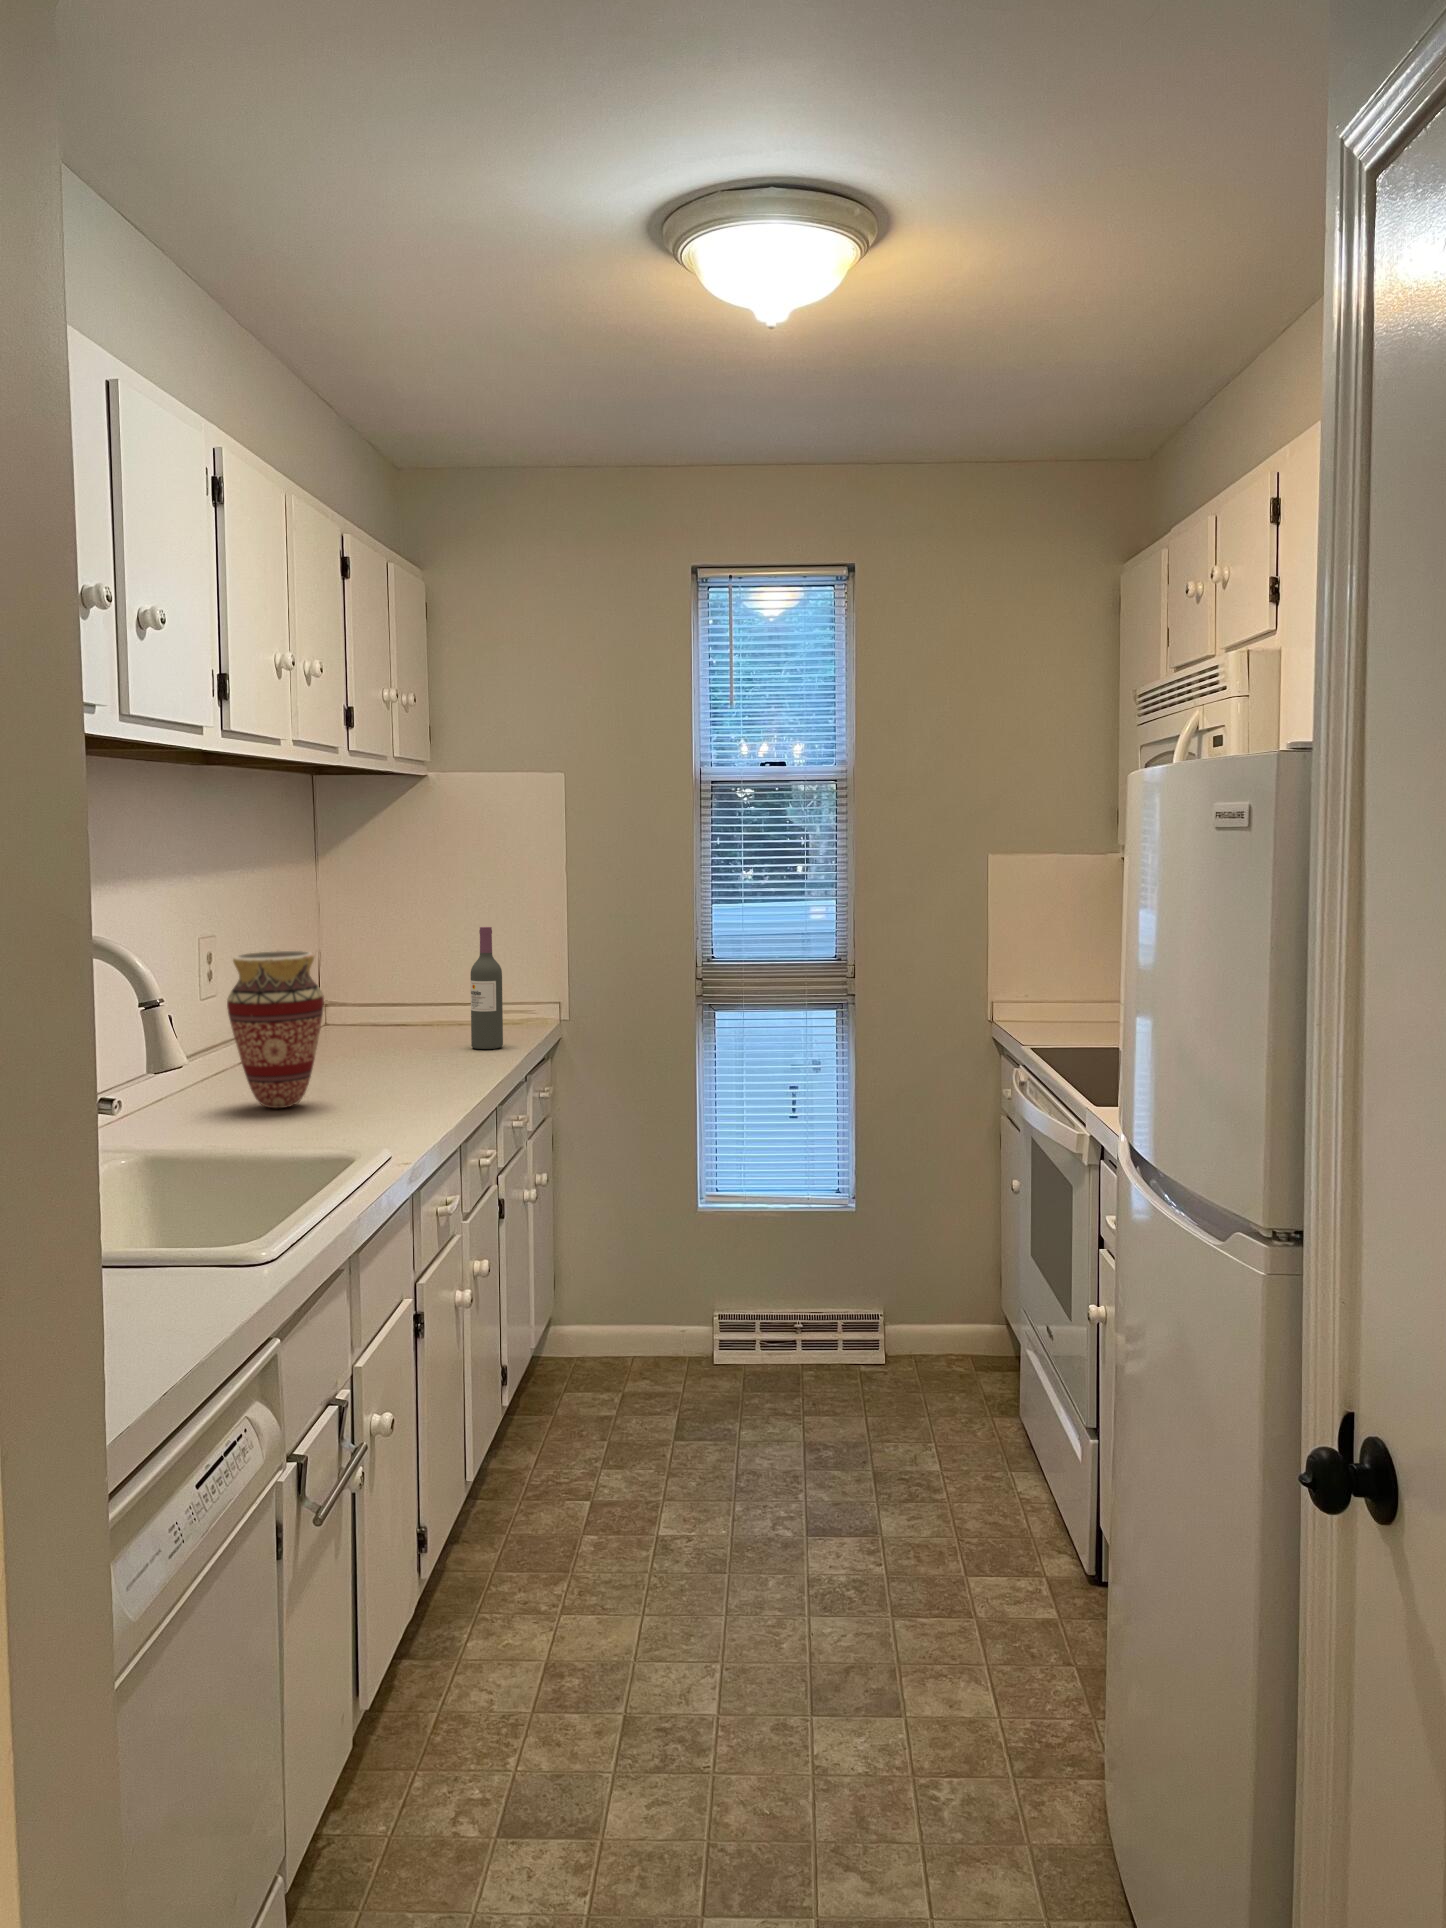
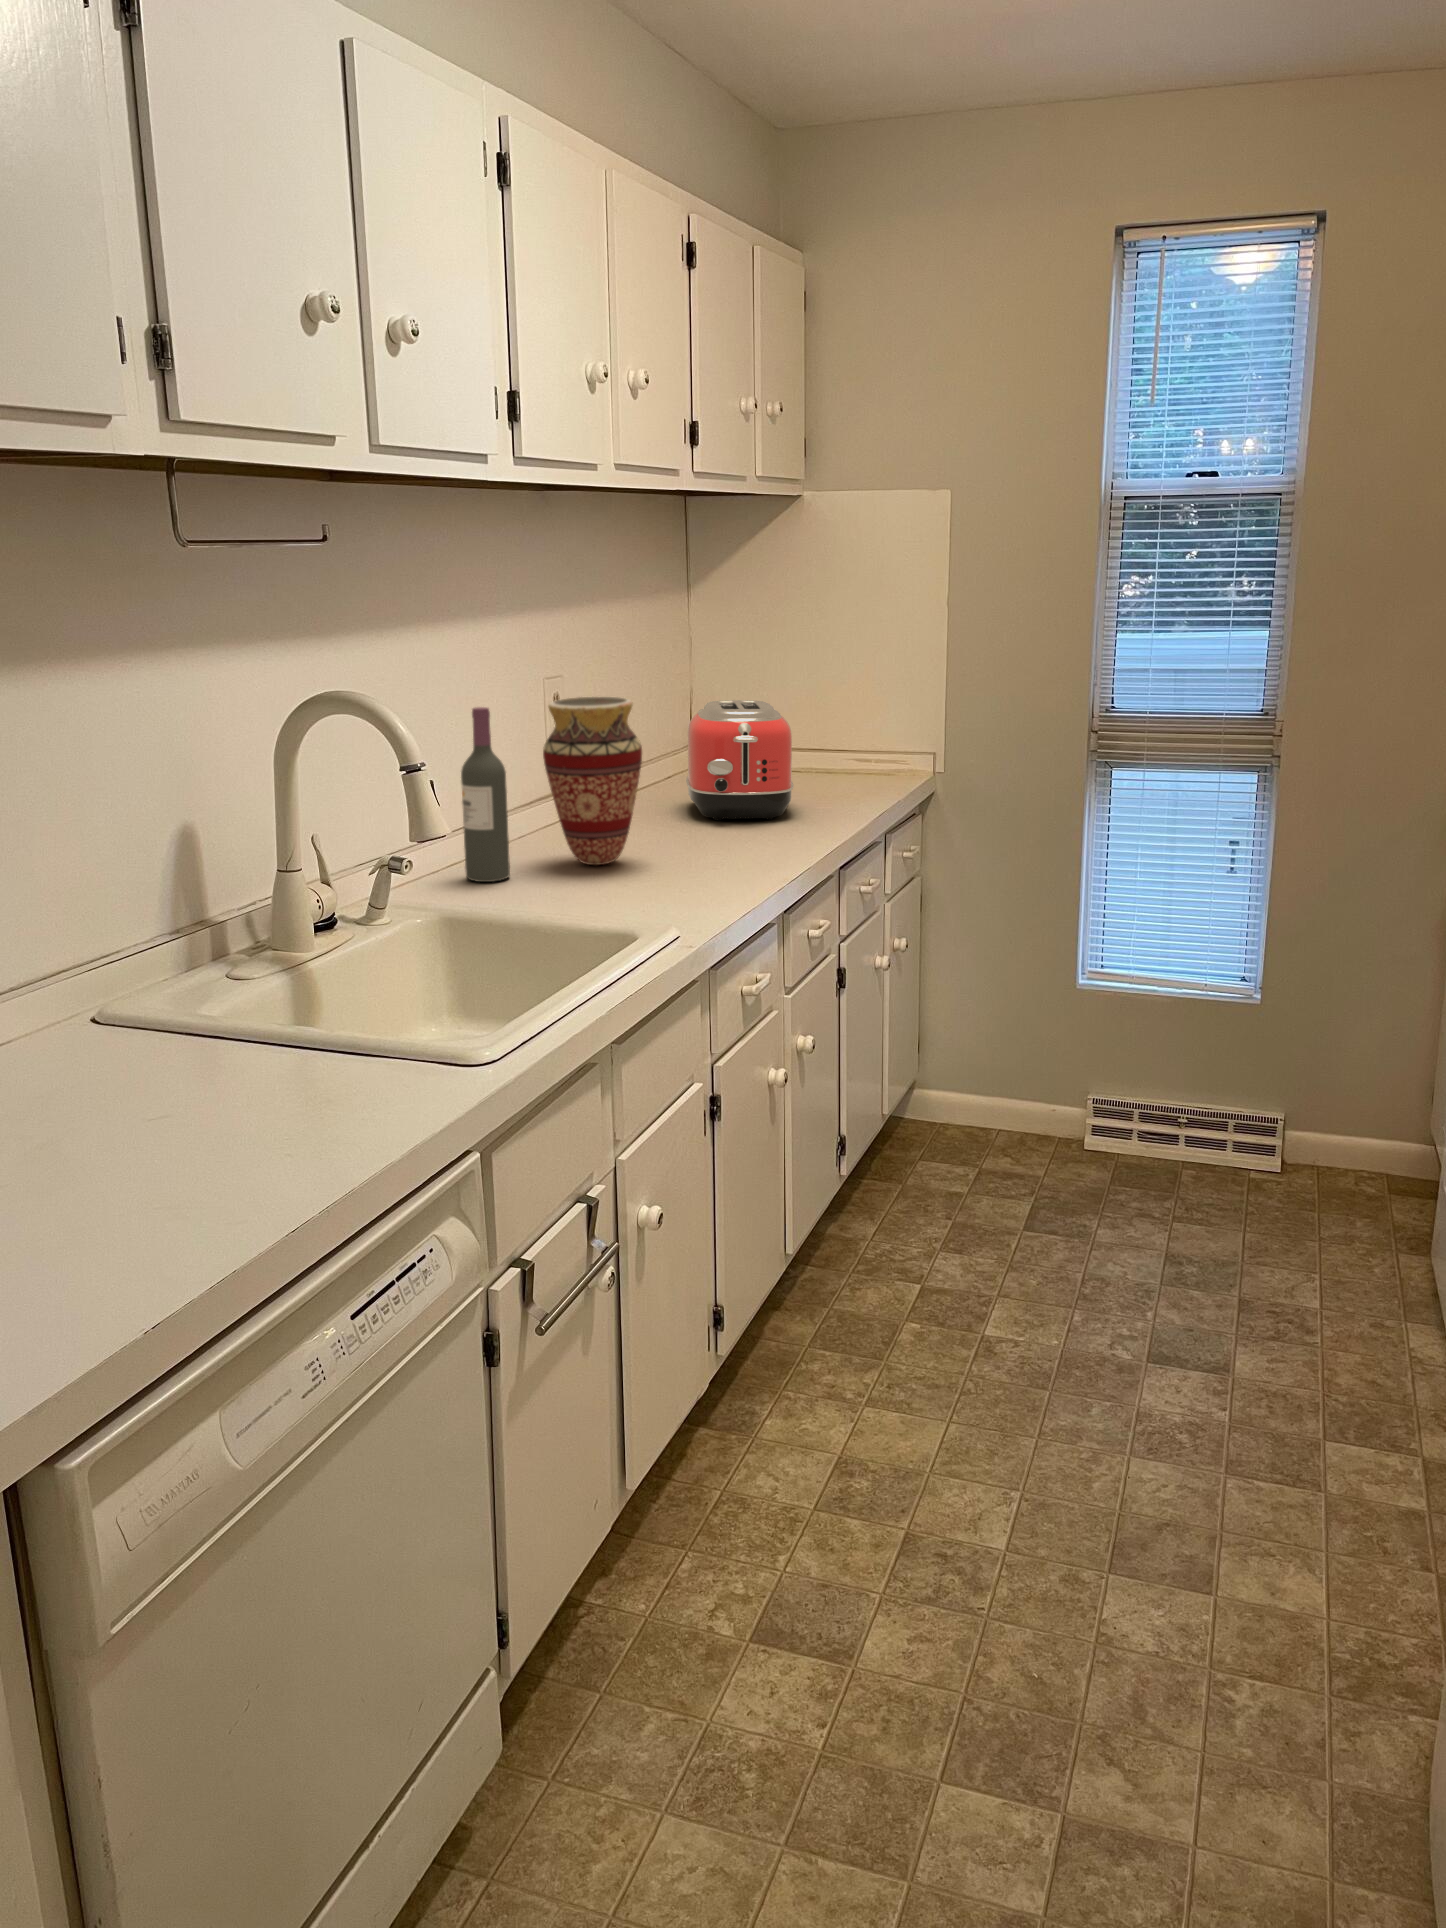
wine bottle: present [471,927,503,1049] -> present [461,707,510,882]
toaster: none [342,960,447,1069] -> present [686,700,794,820]

